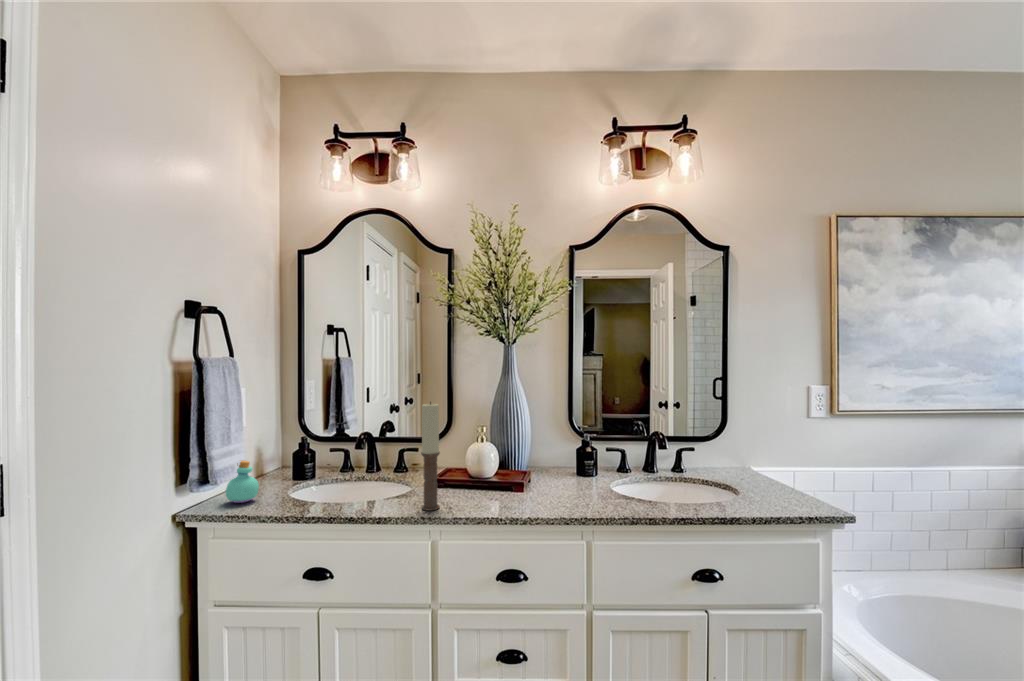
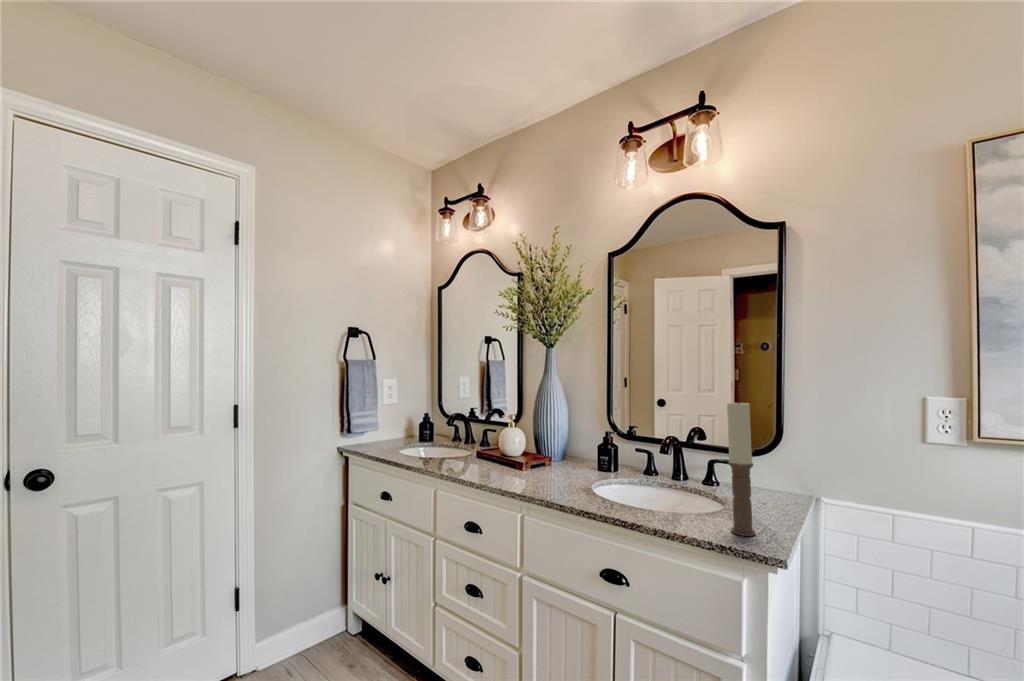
perfume bottle: present [226,460,259,503] -> none [535,449,563,489]

